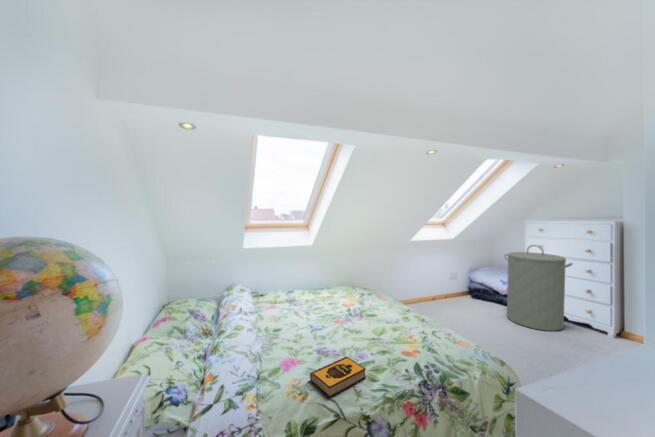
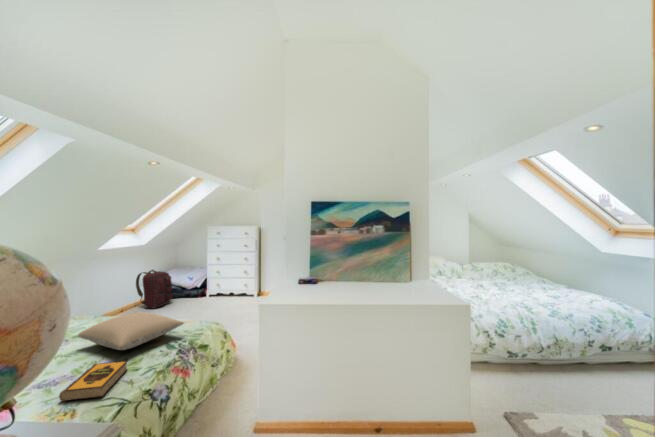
laundry hamper: present [505,245,572,331] -> none [193,242,239,308]
backpack: none [447,266,482,305] -> present [136,270,173,308]
pillow: none [357,315,439,353] -> present [78,312,184,350]

